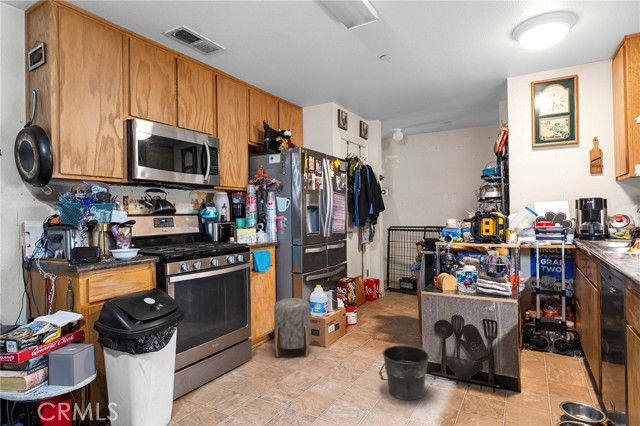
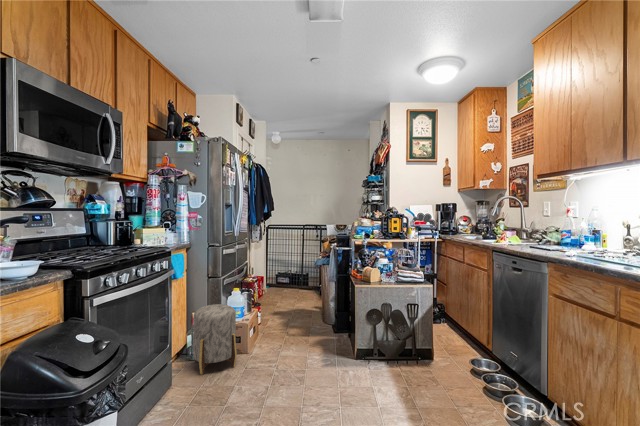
bucket: present [379,345,429,400] -> none [329,337,375,389]

